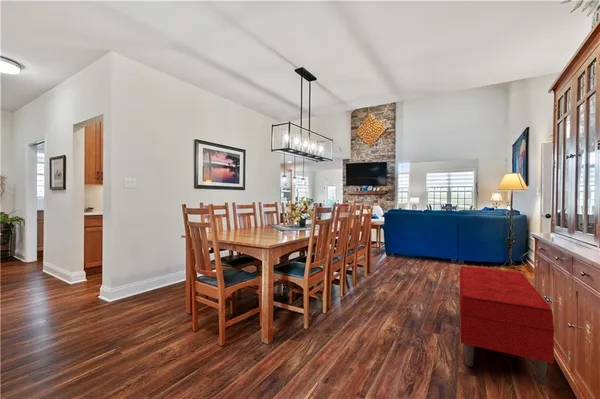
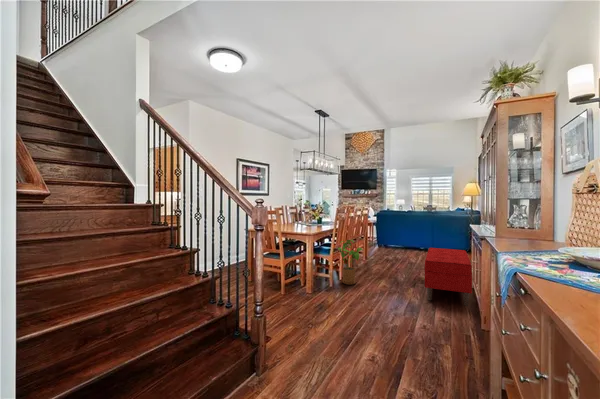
house plant: none [318,253,358,324] -> present [338,240,363,285]

